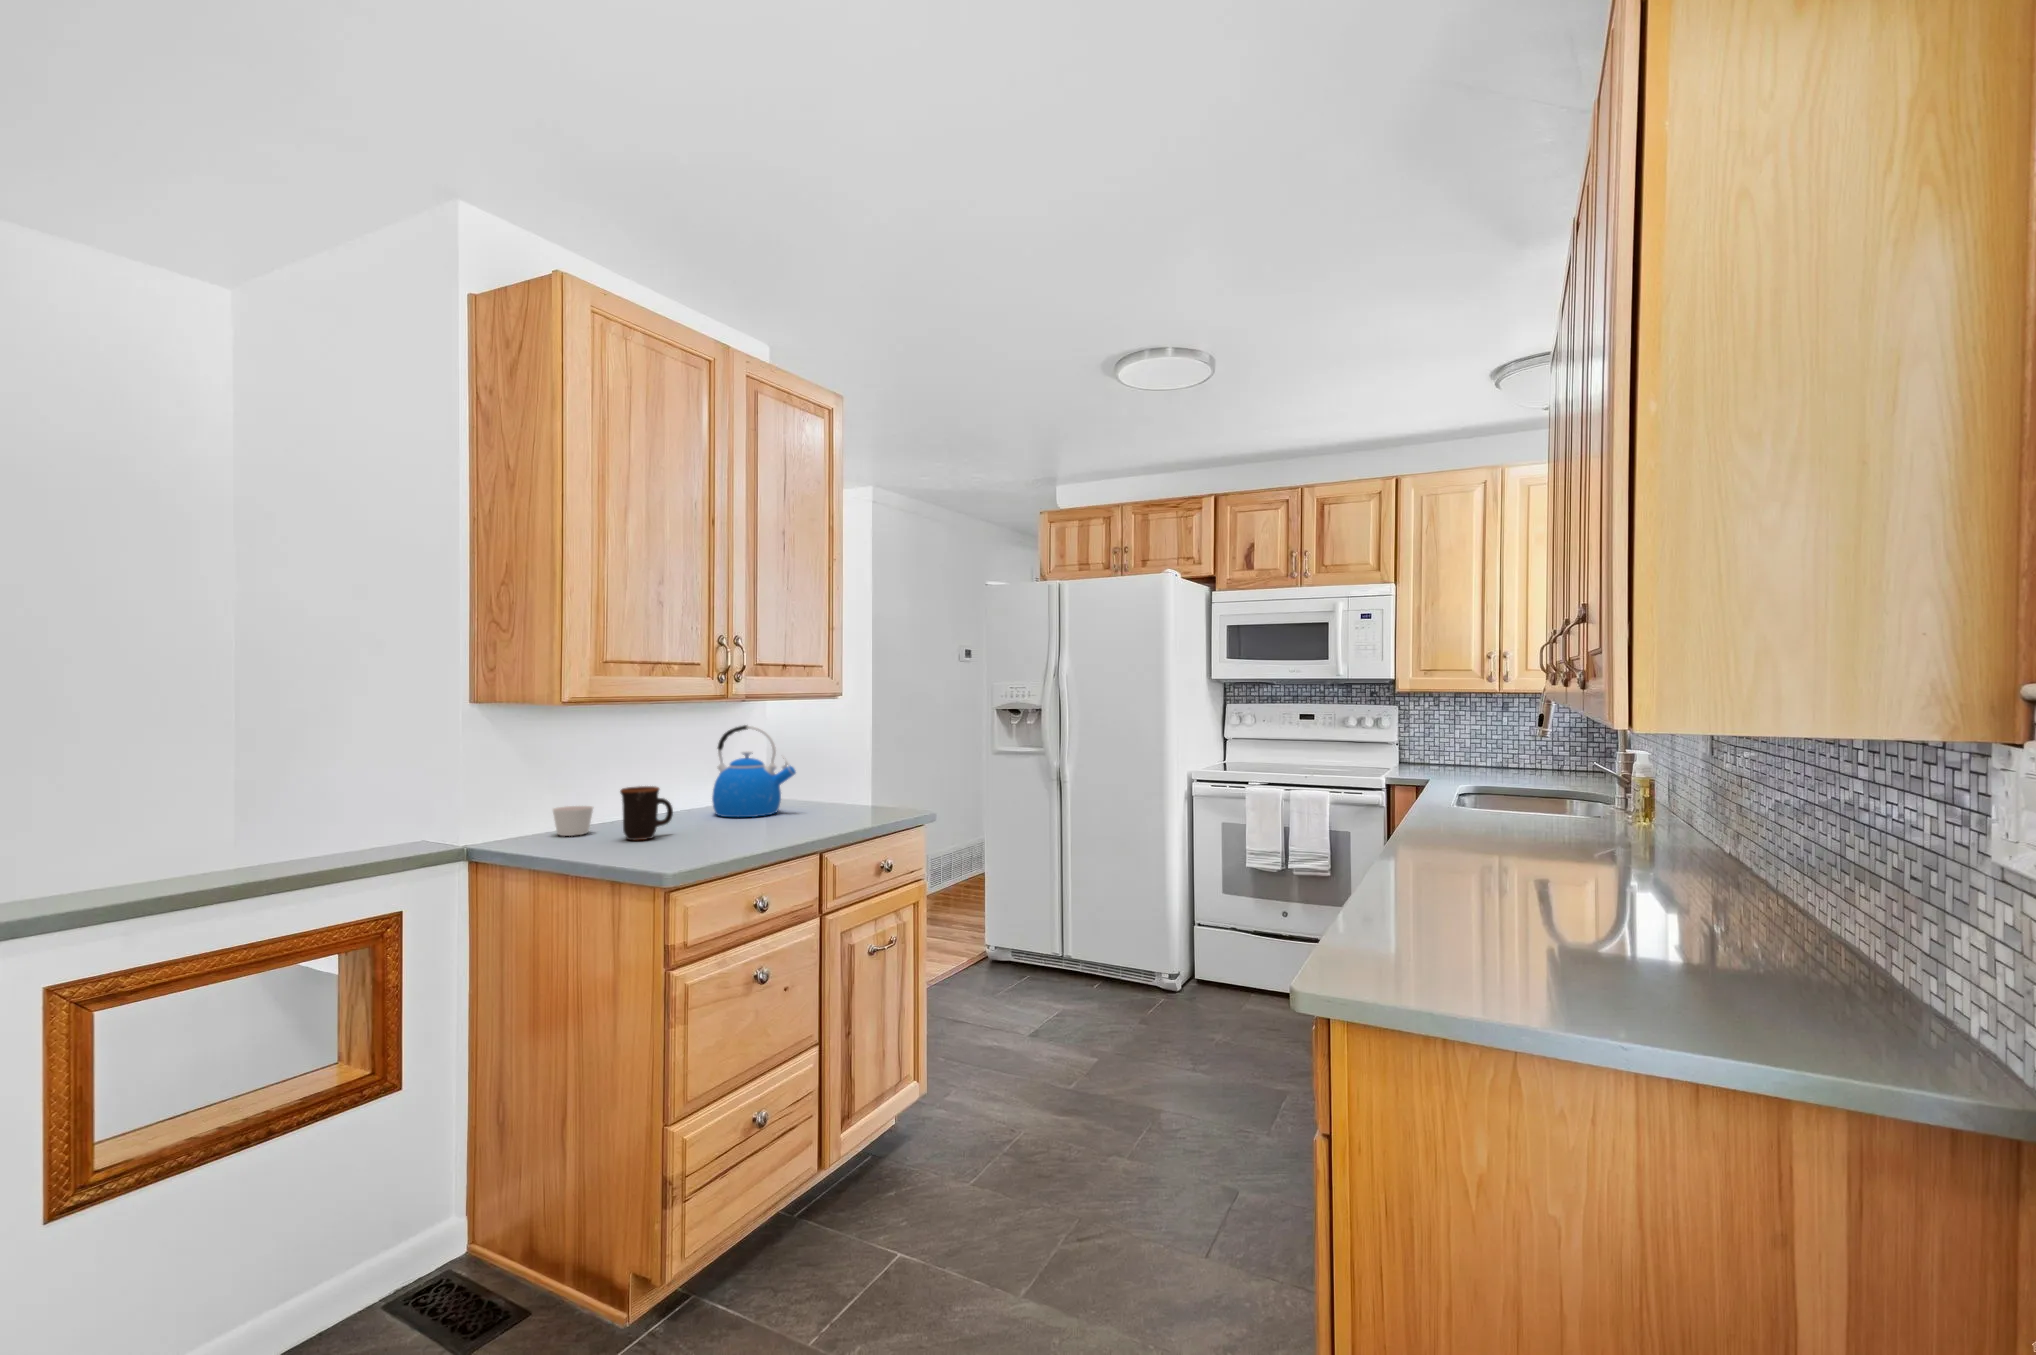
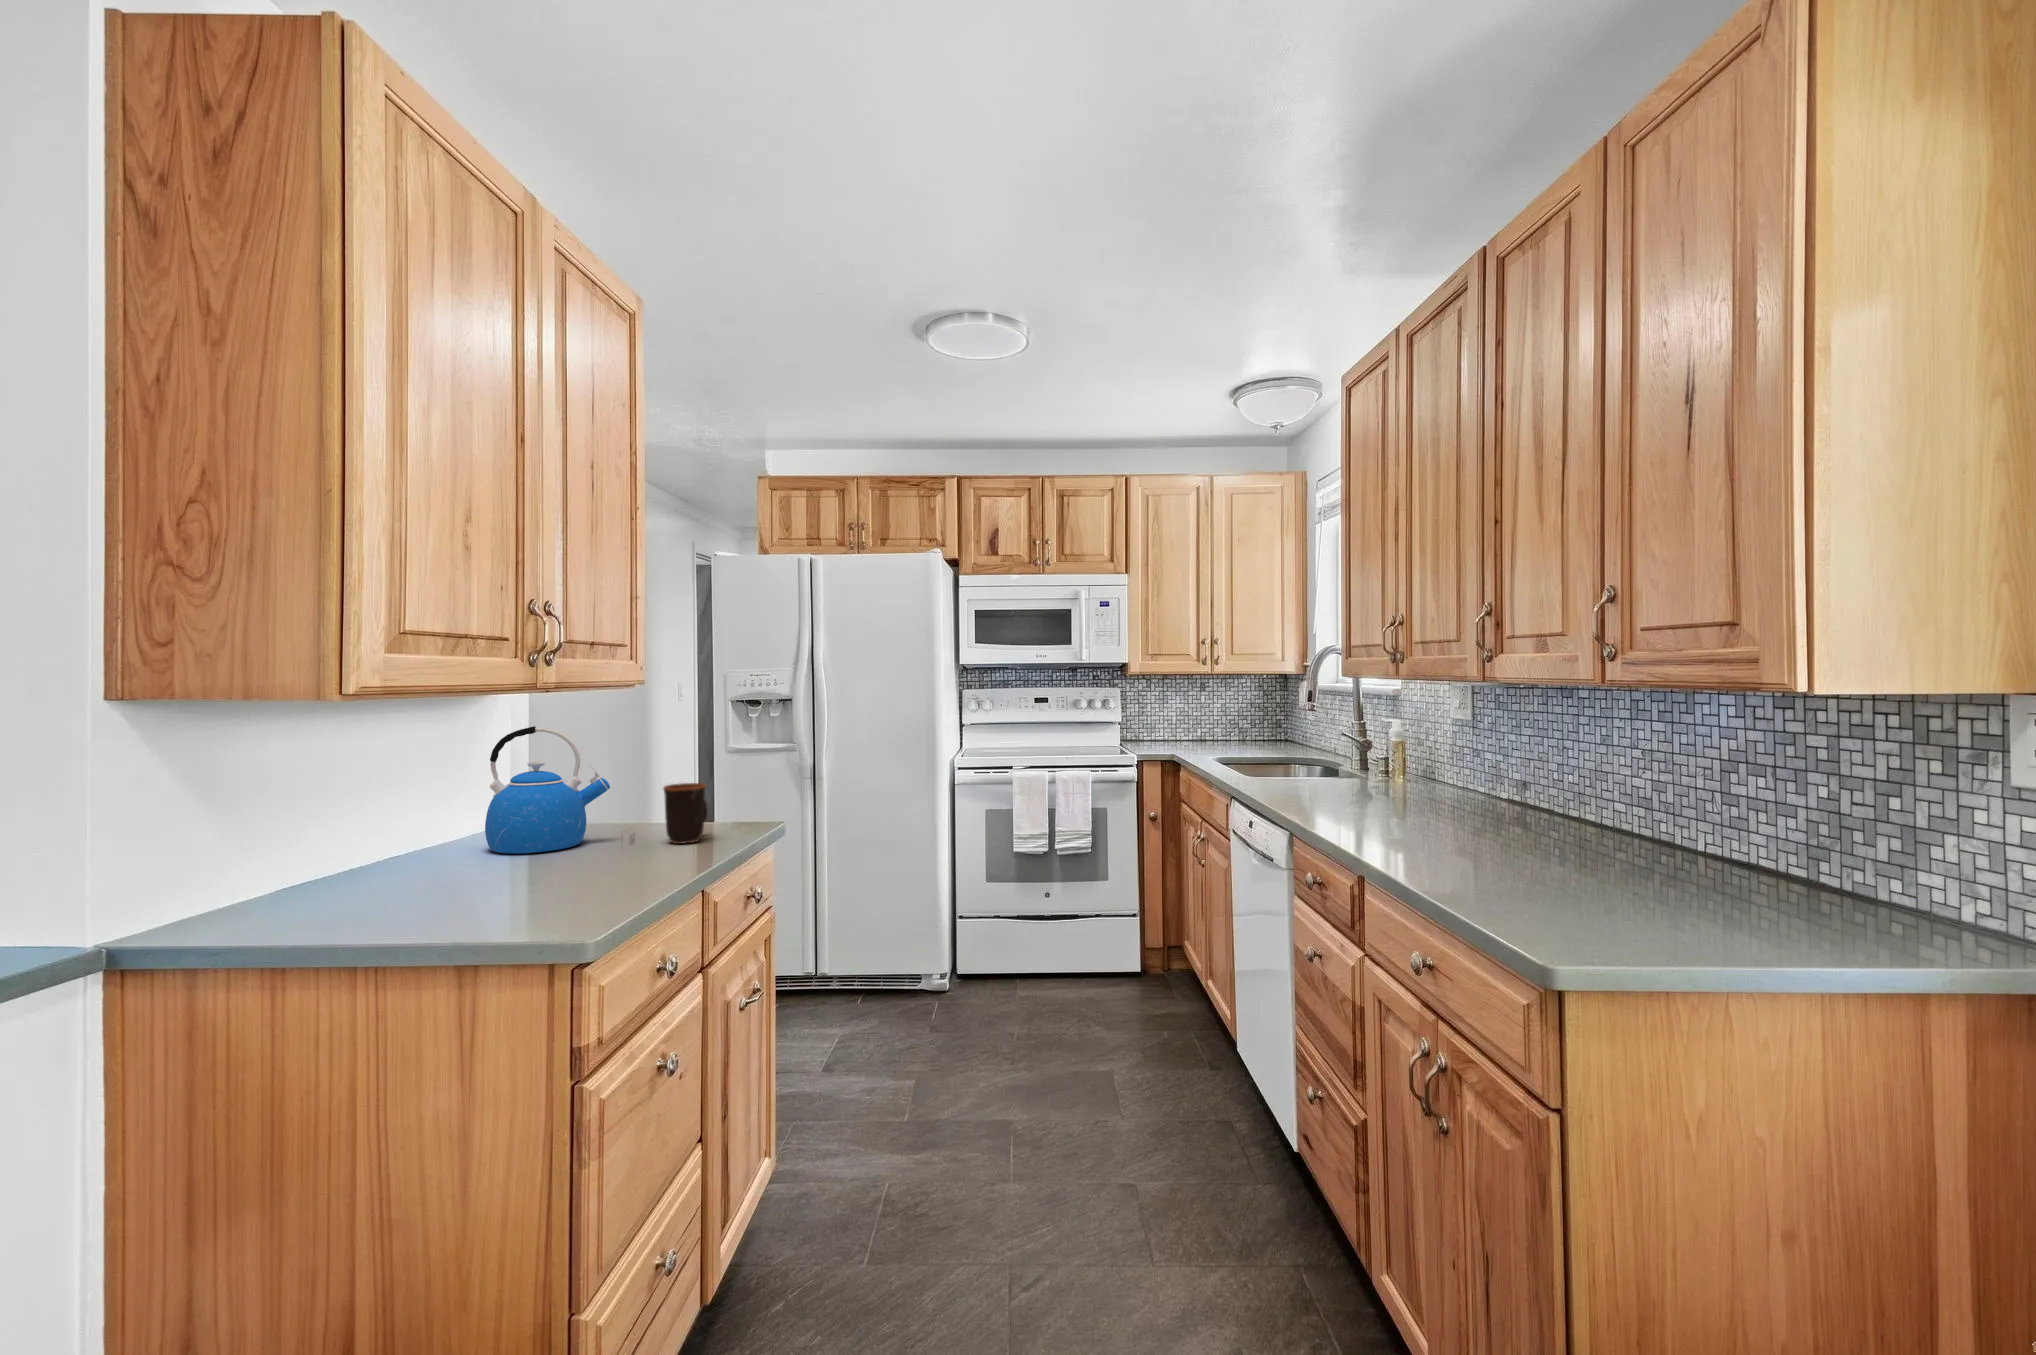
mug: present [620,786,673,840] -> present [663,783,708,844]
candle: present [553,806,593,836] -> none [264,857,337,908]

